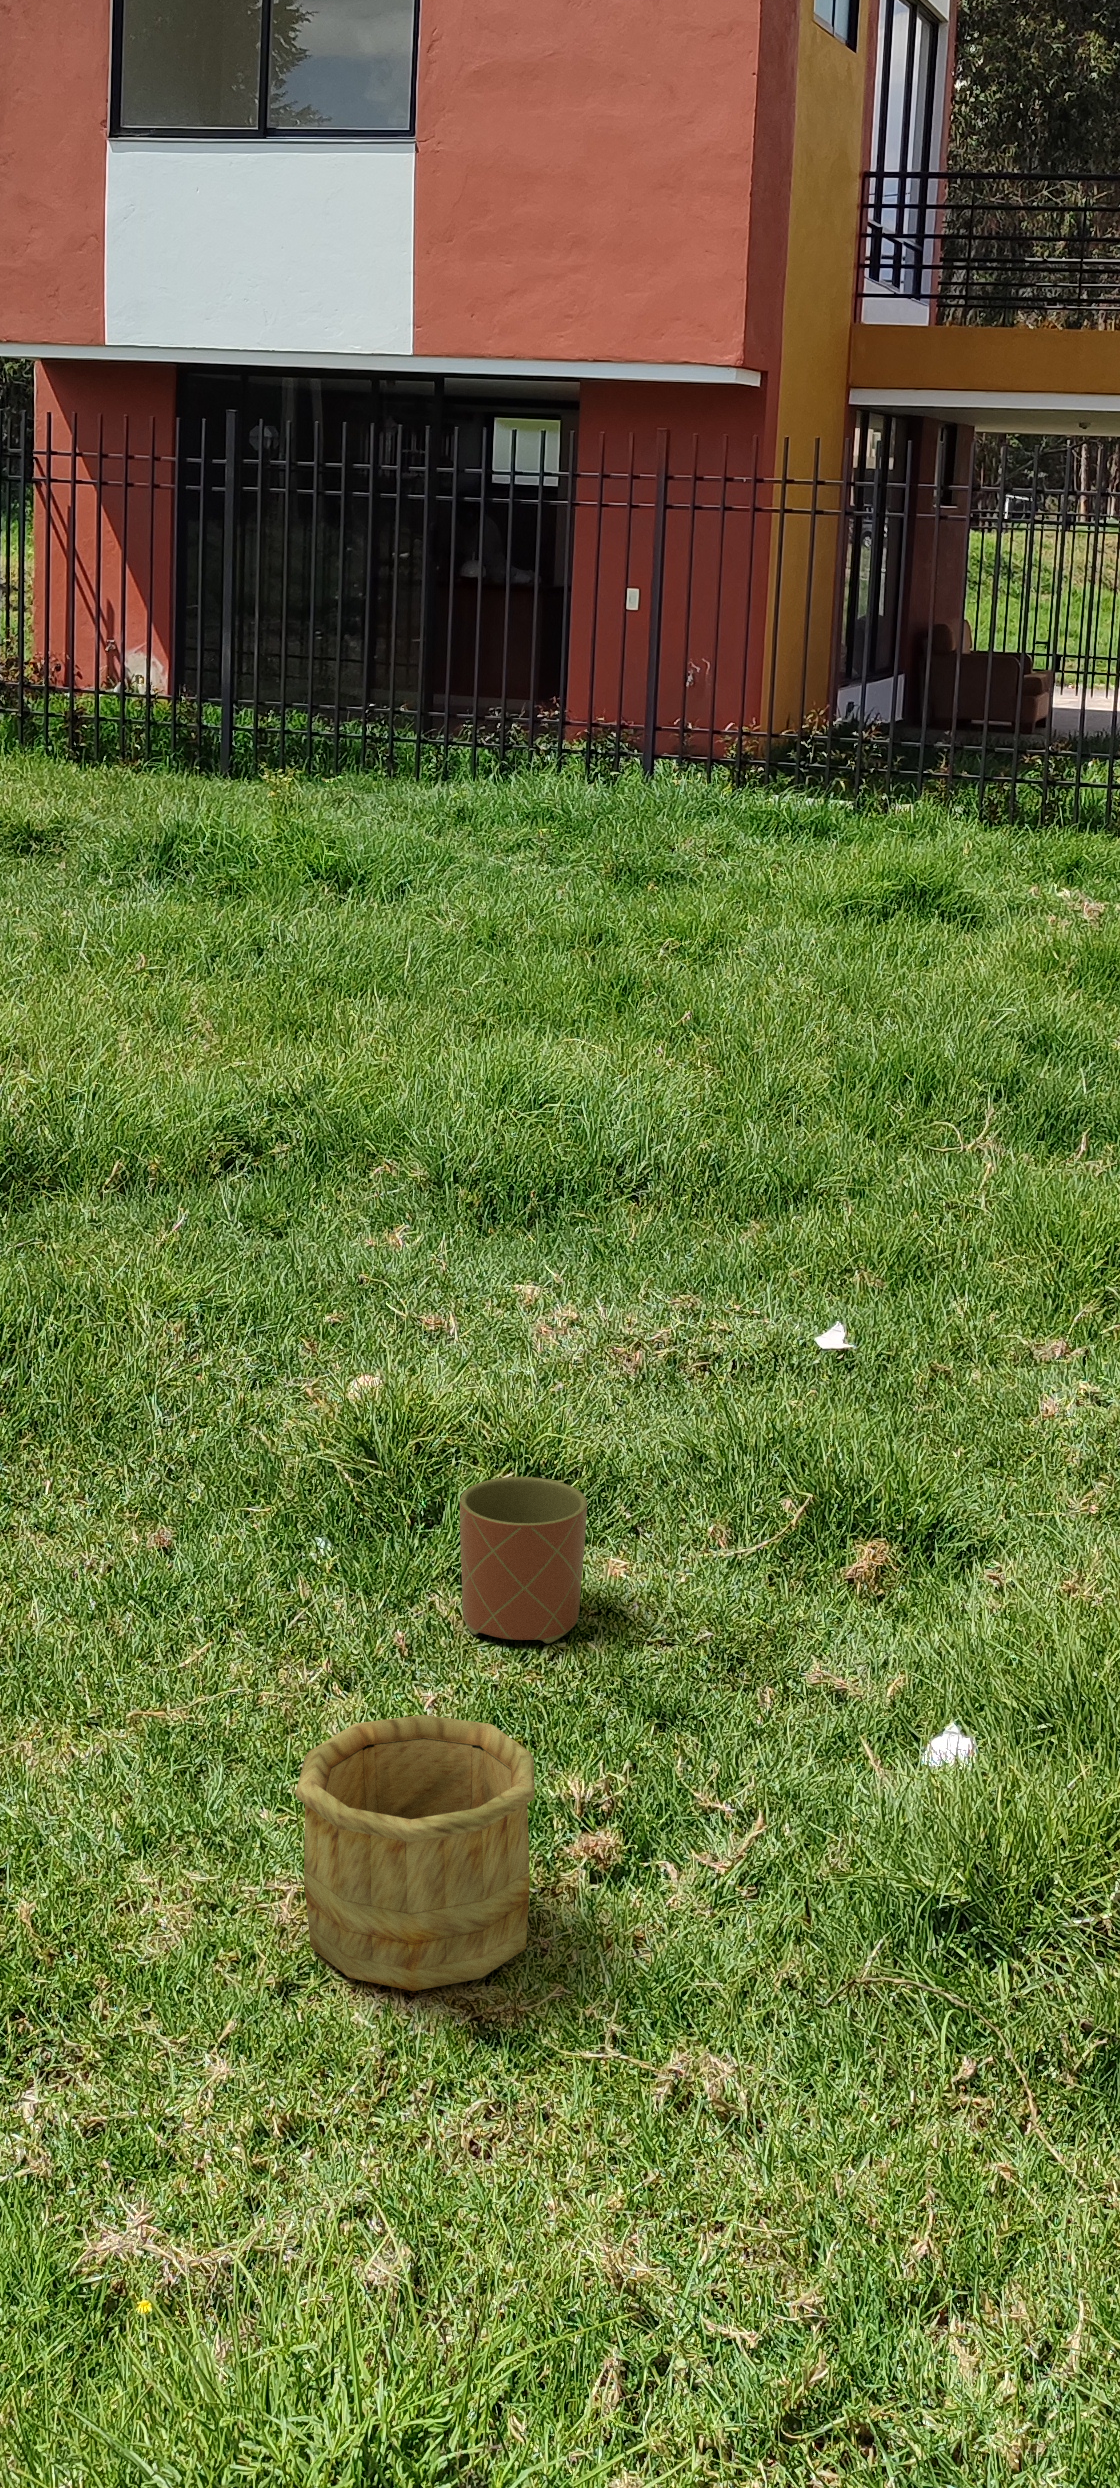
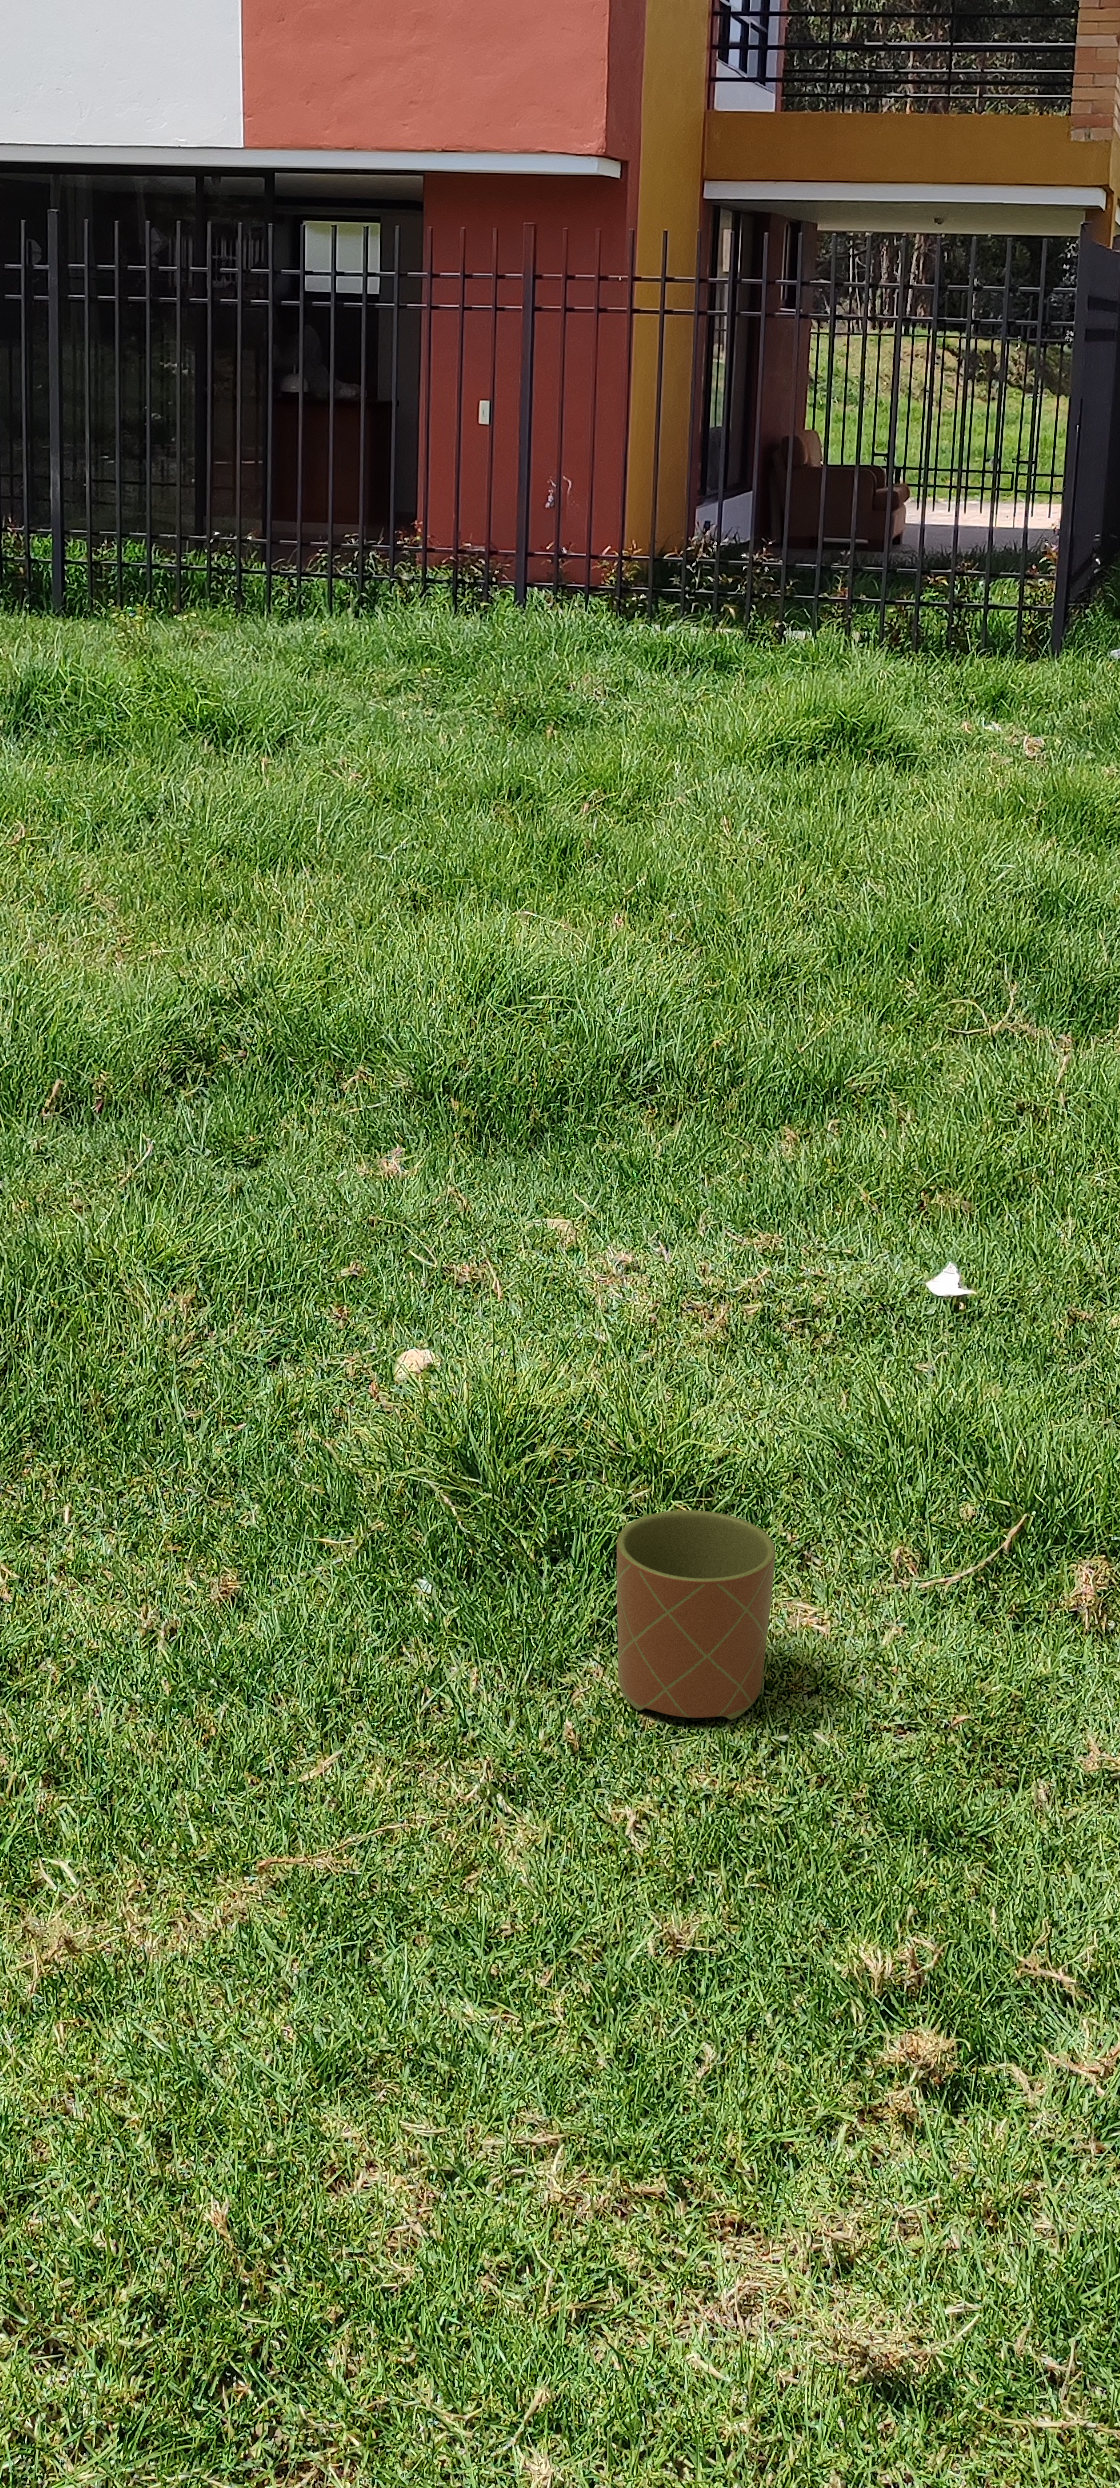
wooden bucket: present [295,1715,535,1991] -> none [538,1882,857,2267]

